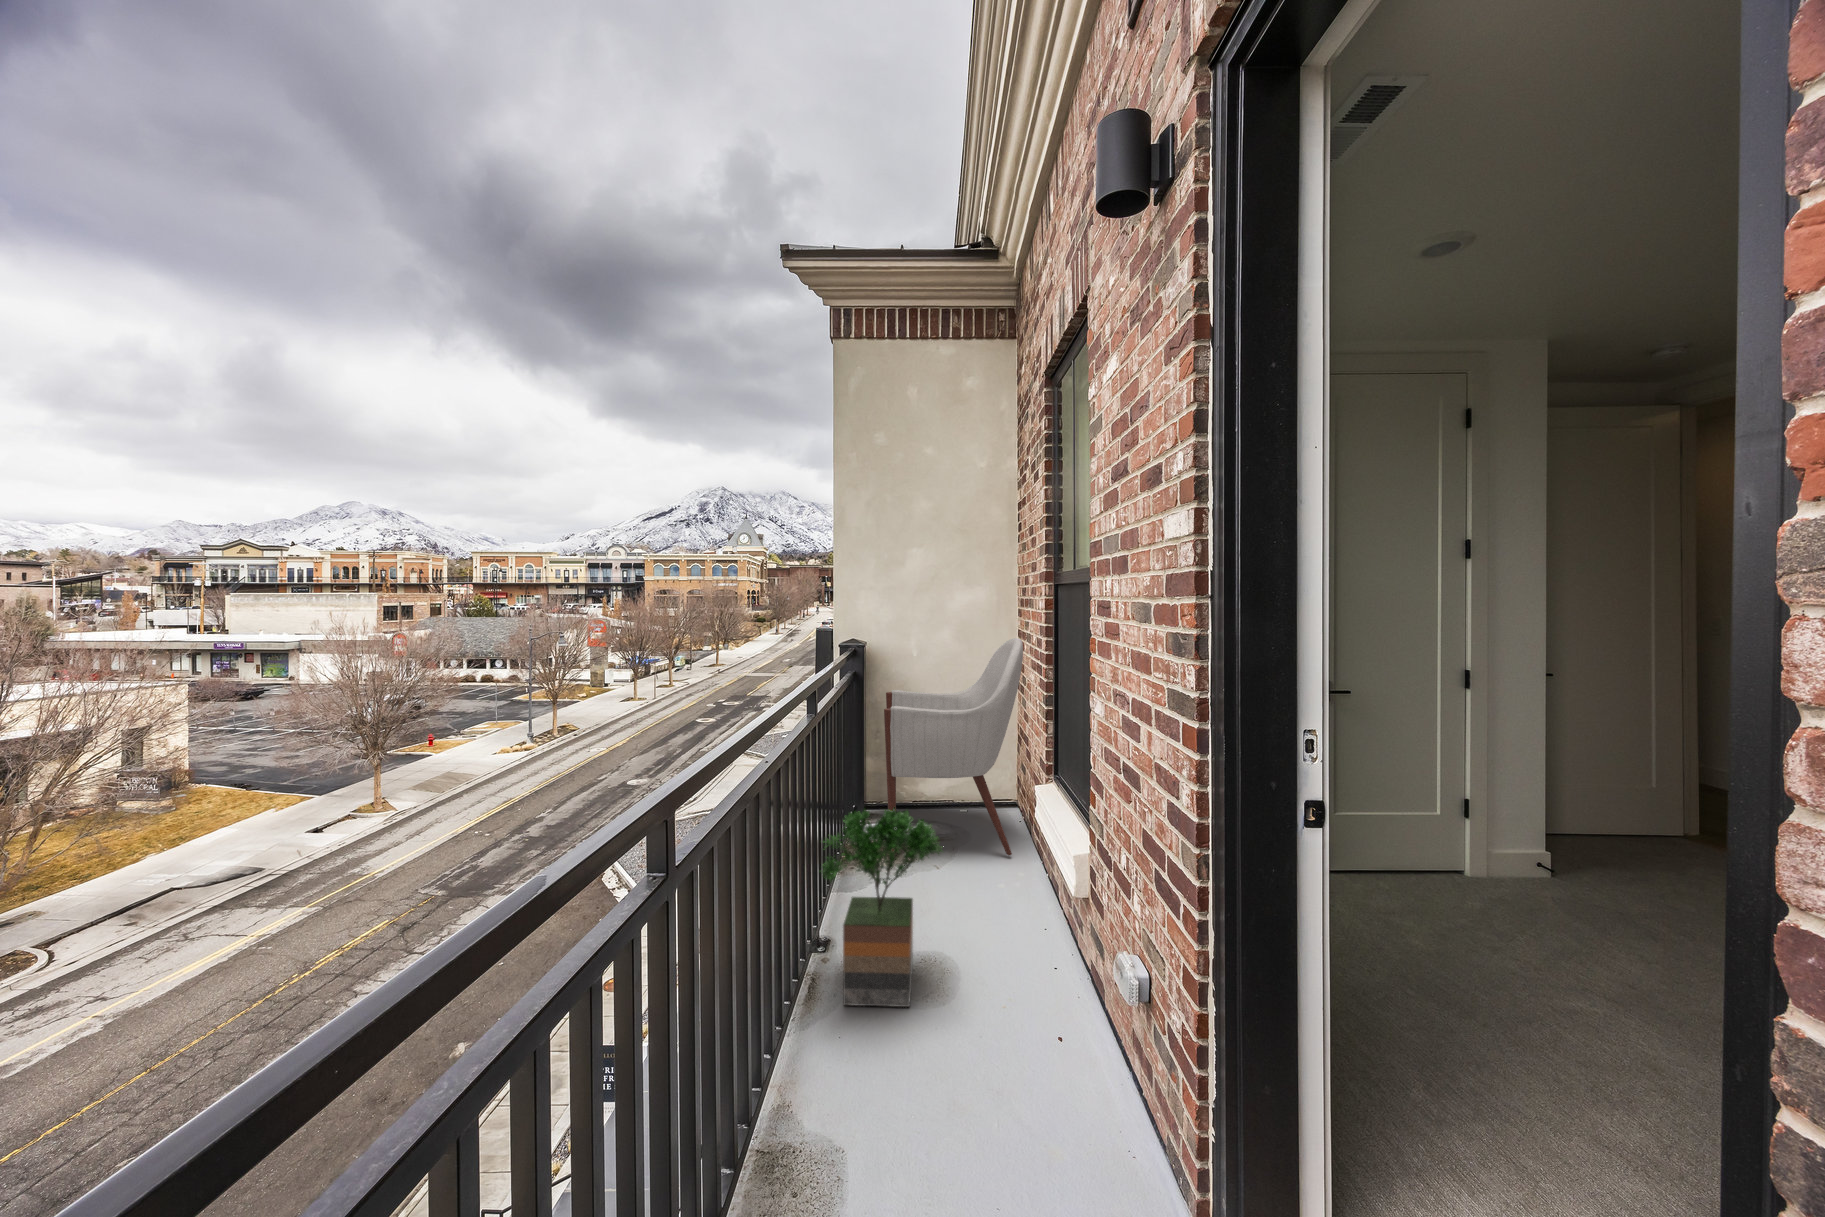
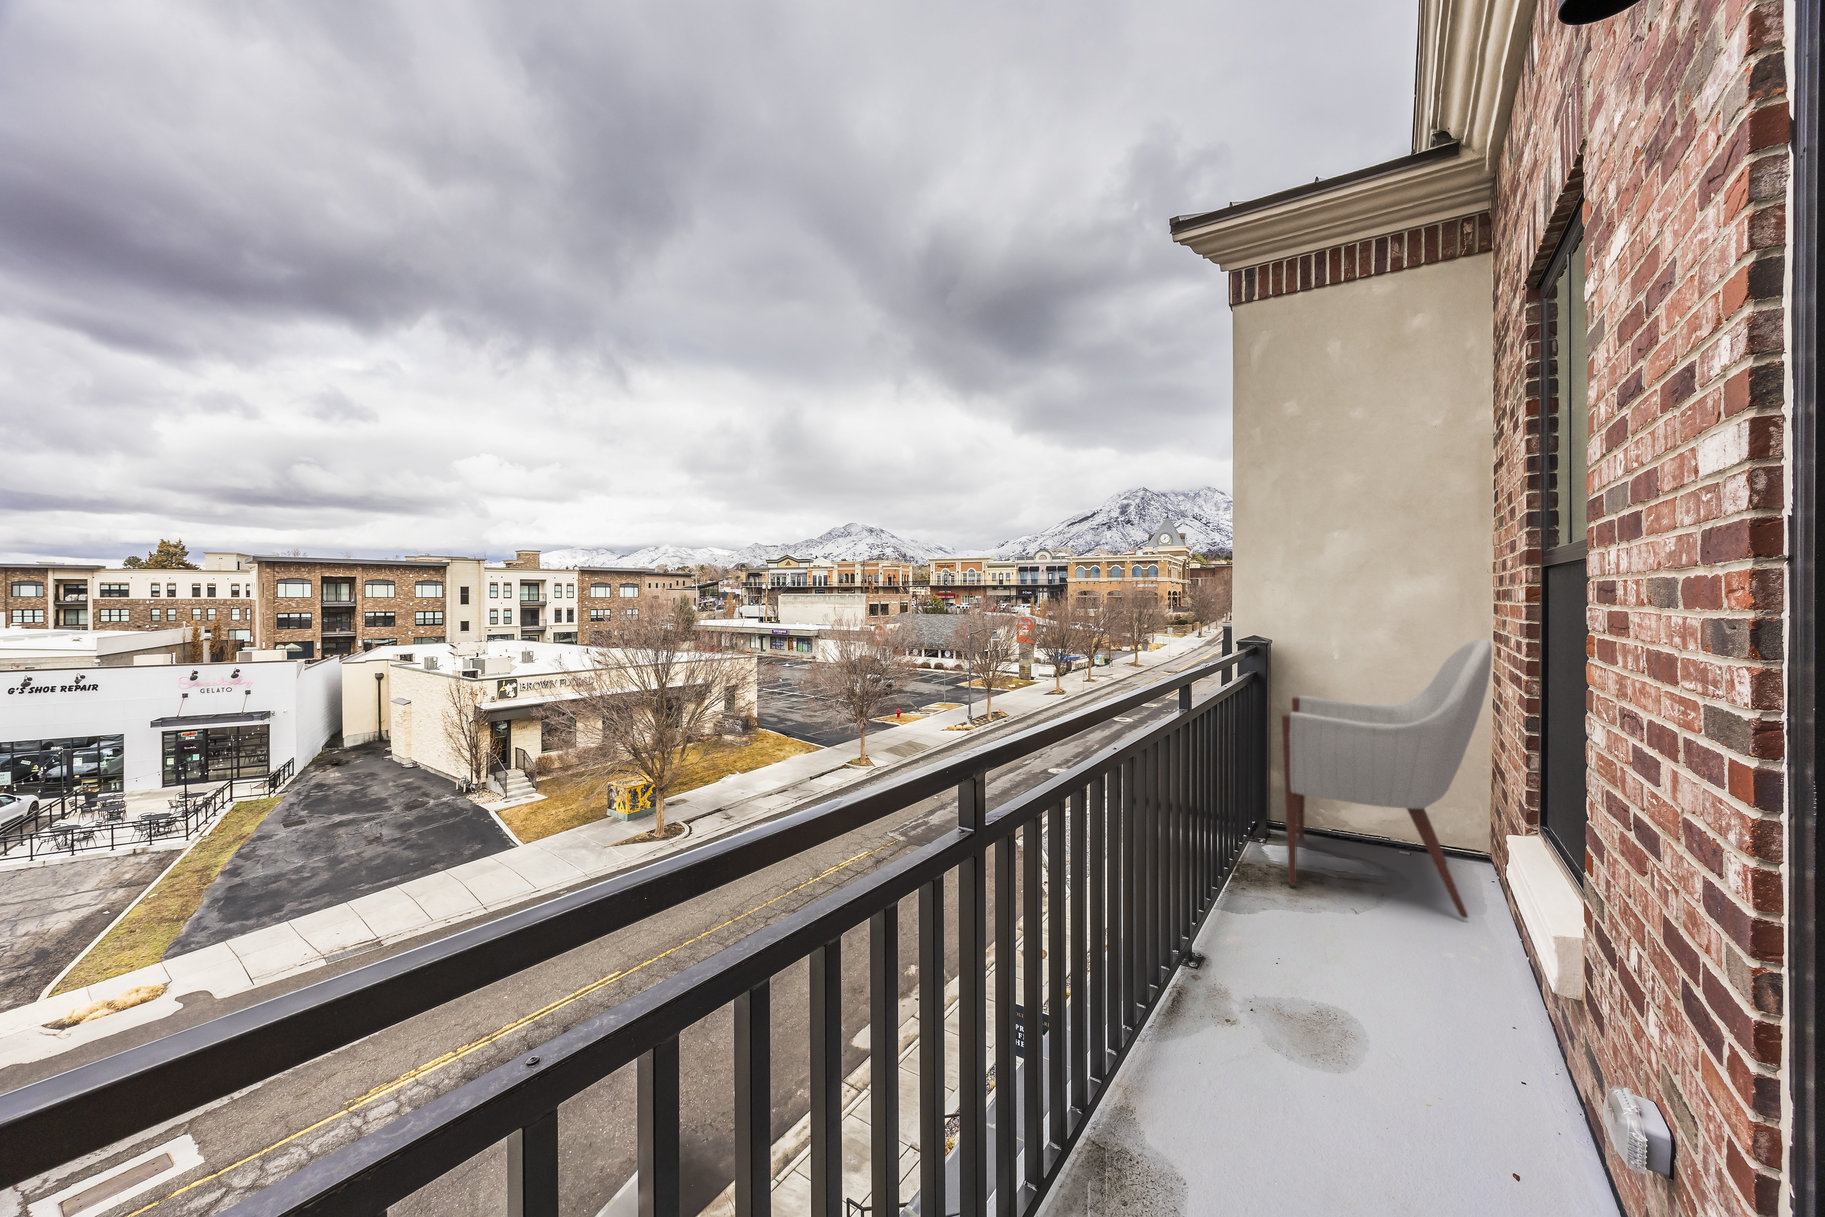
potted tree: present [822,809,942,1007] -> none [1179,818,1339,1058]

